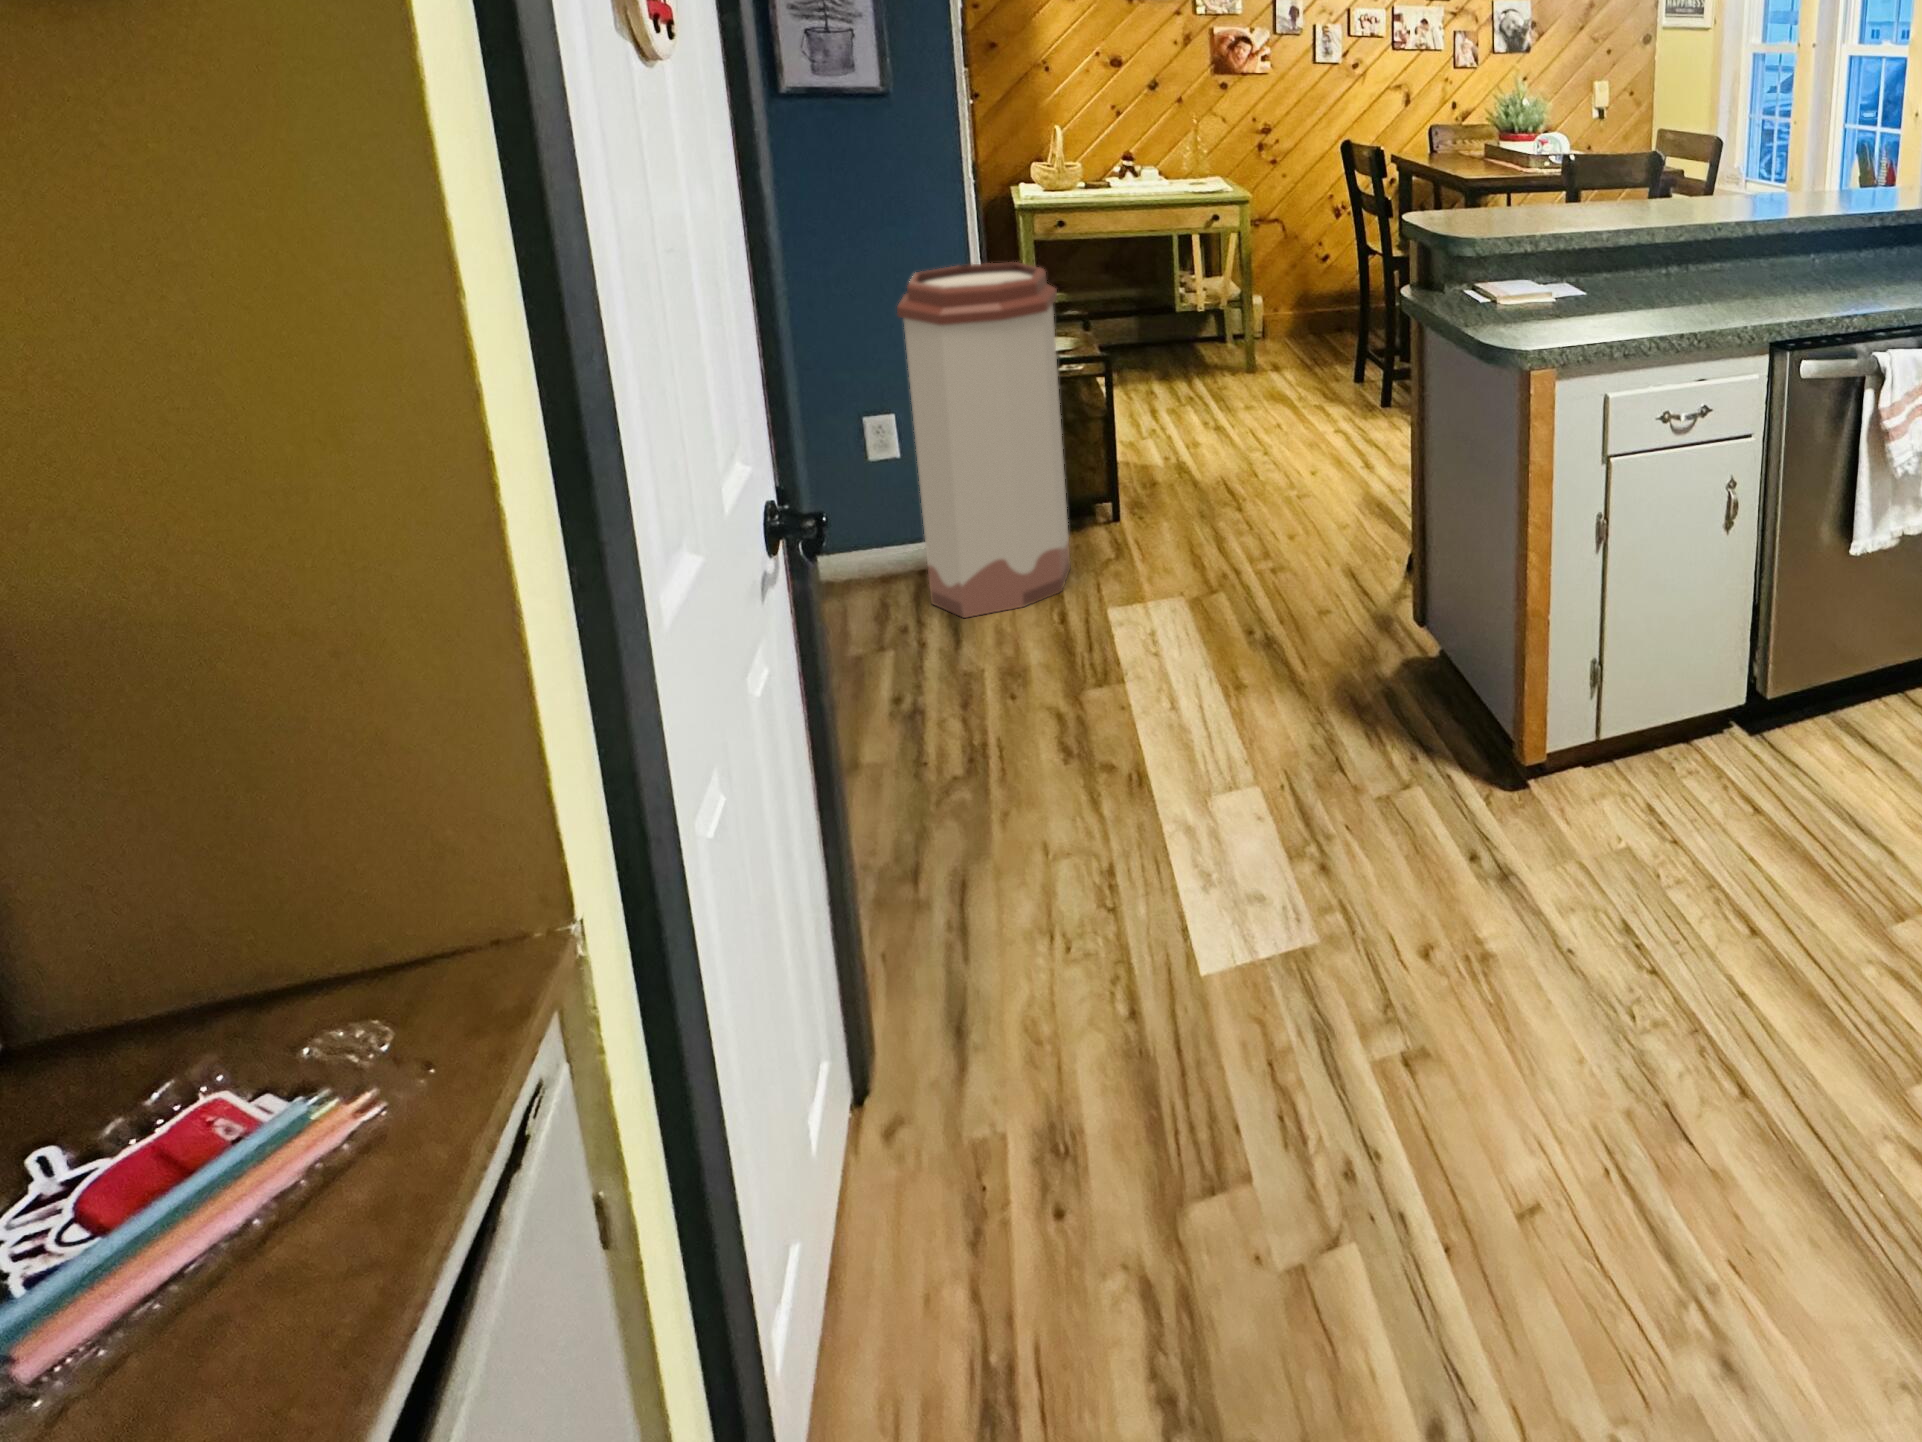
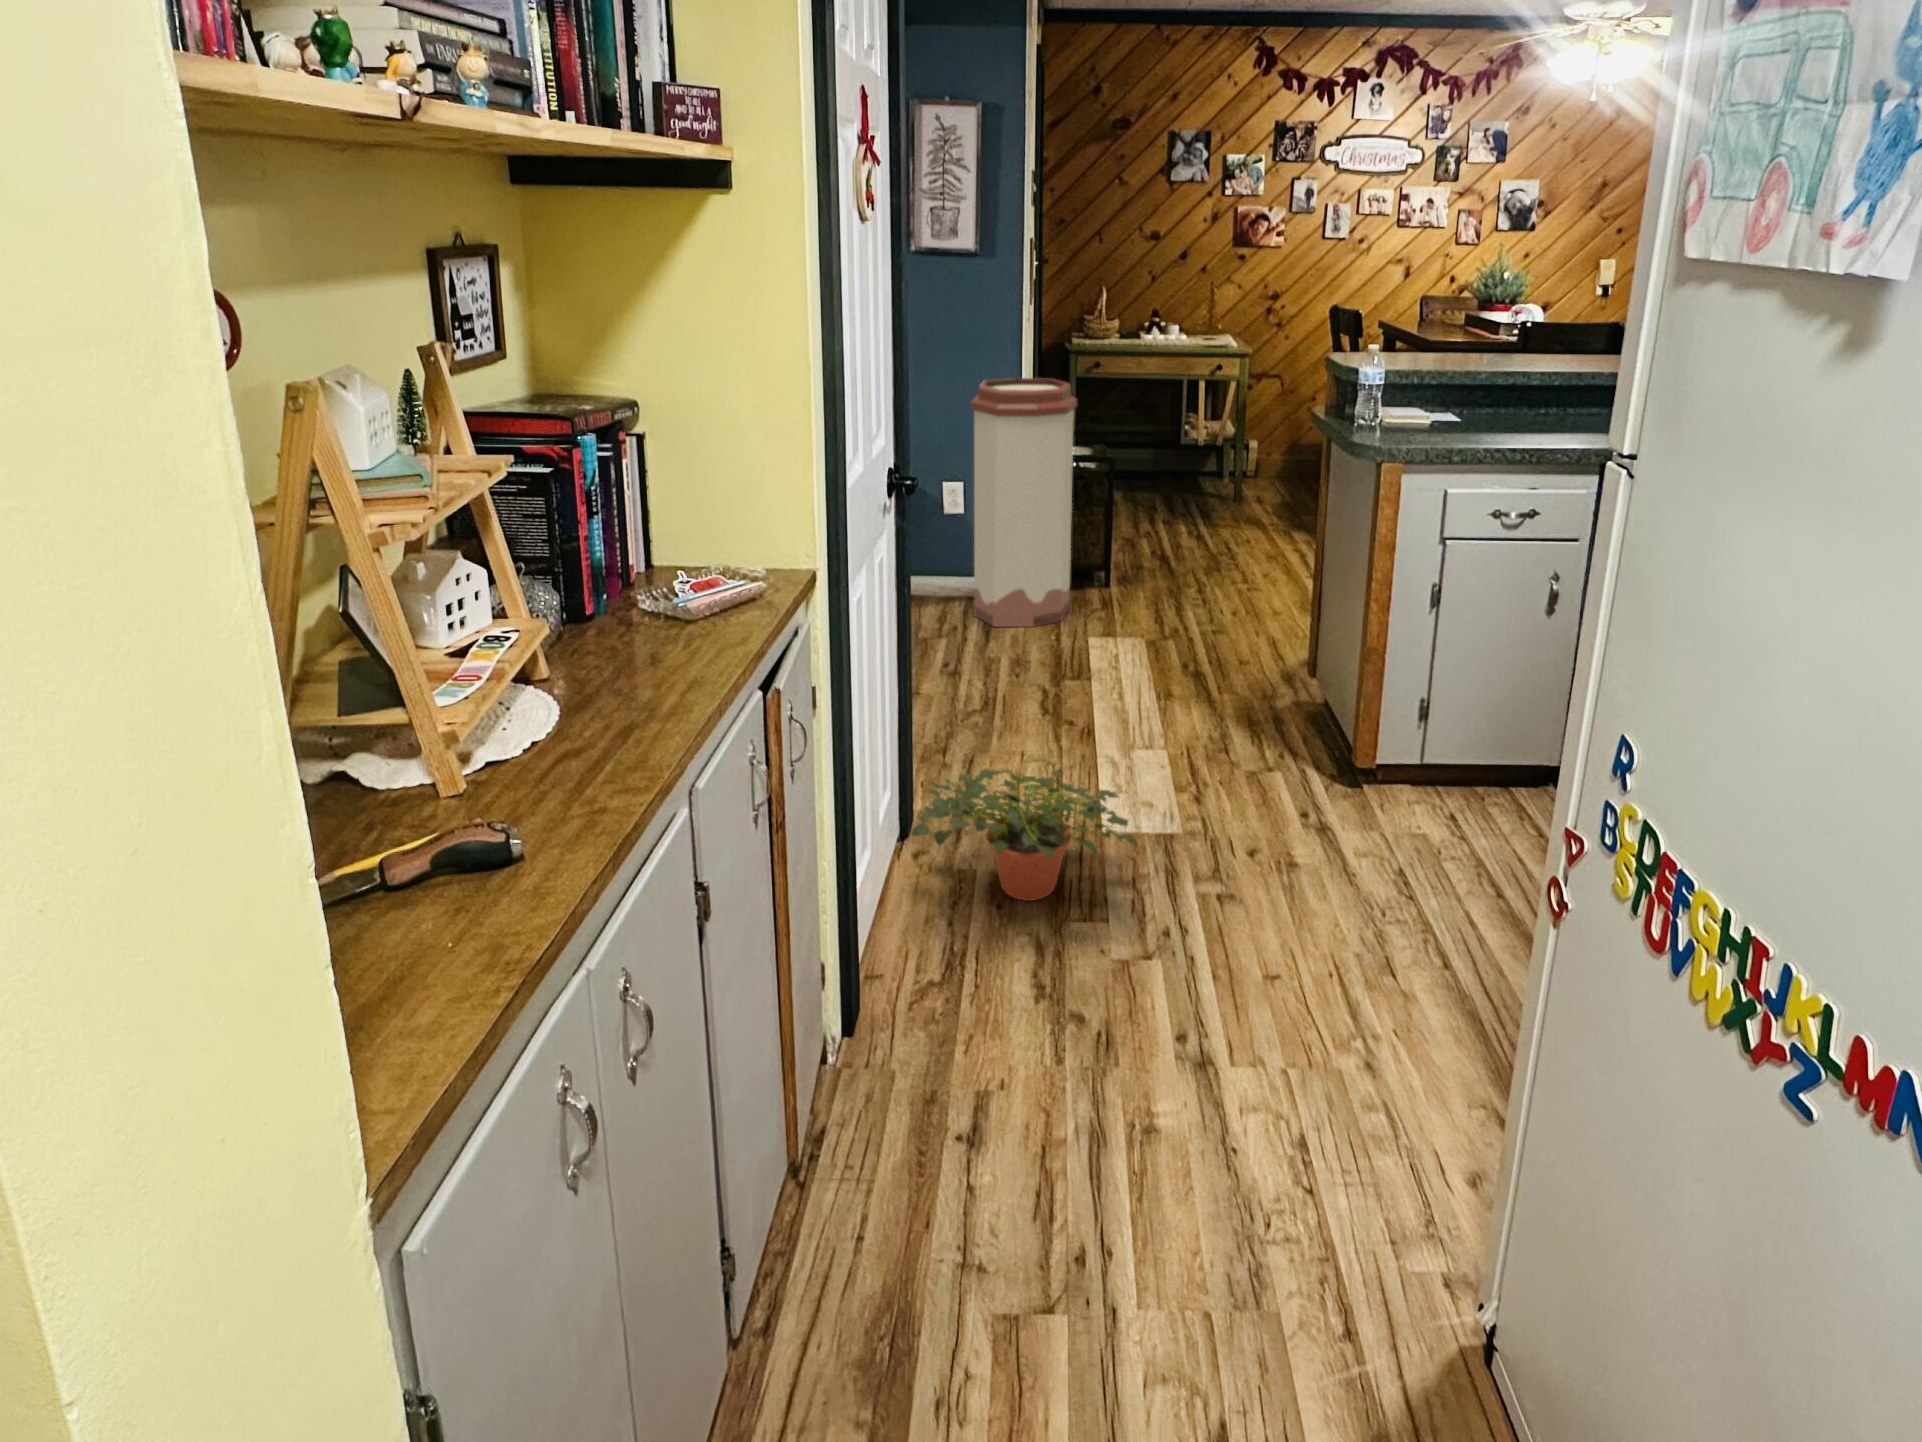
potted plant: none [880,913,1286,1177] -> present [912,769,1137,901]

